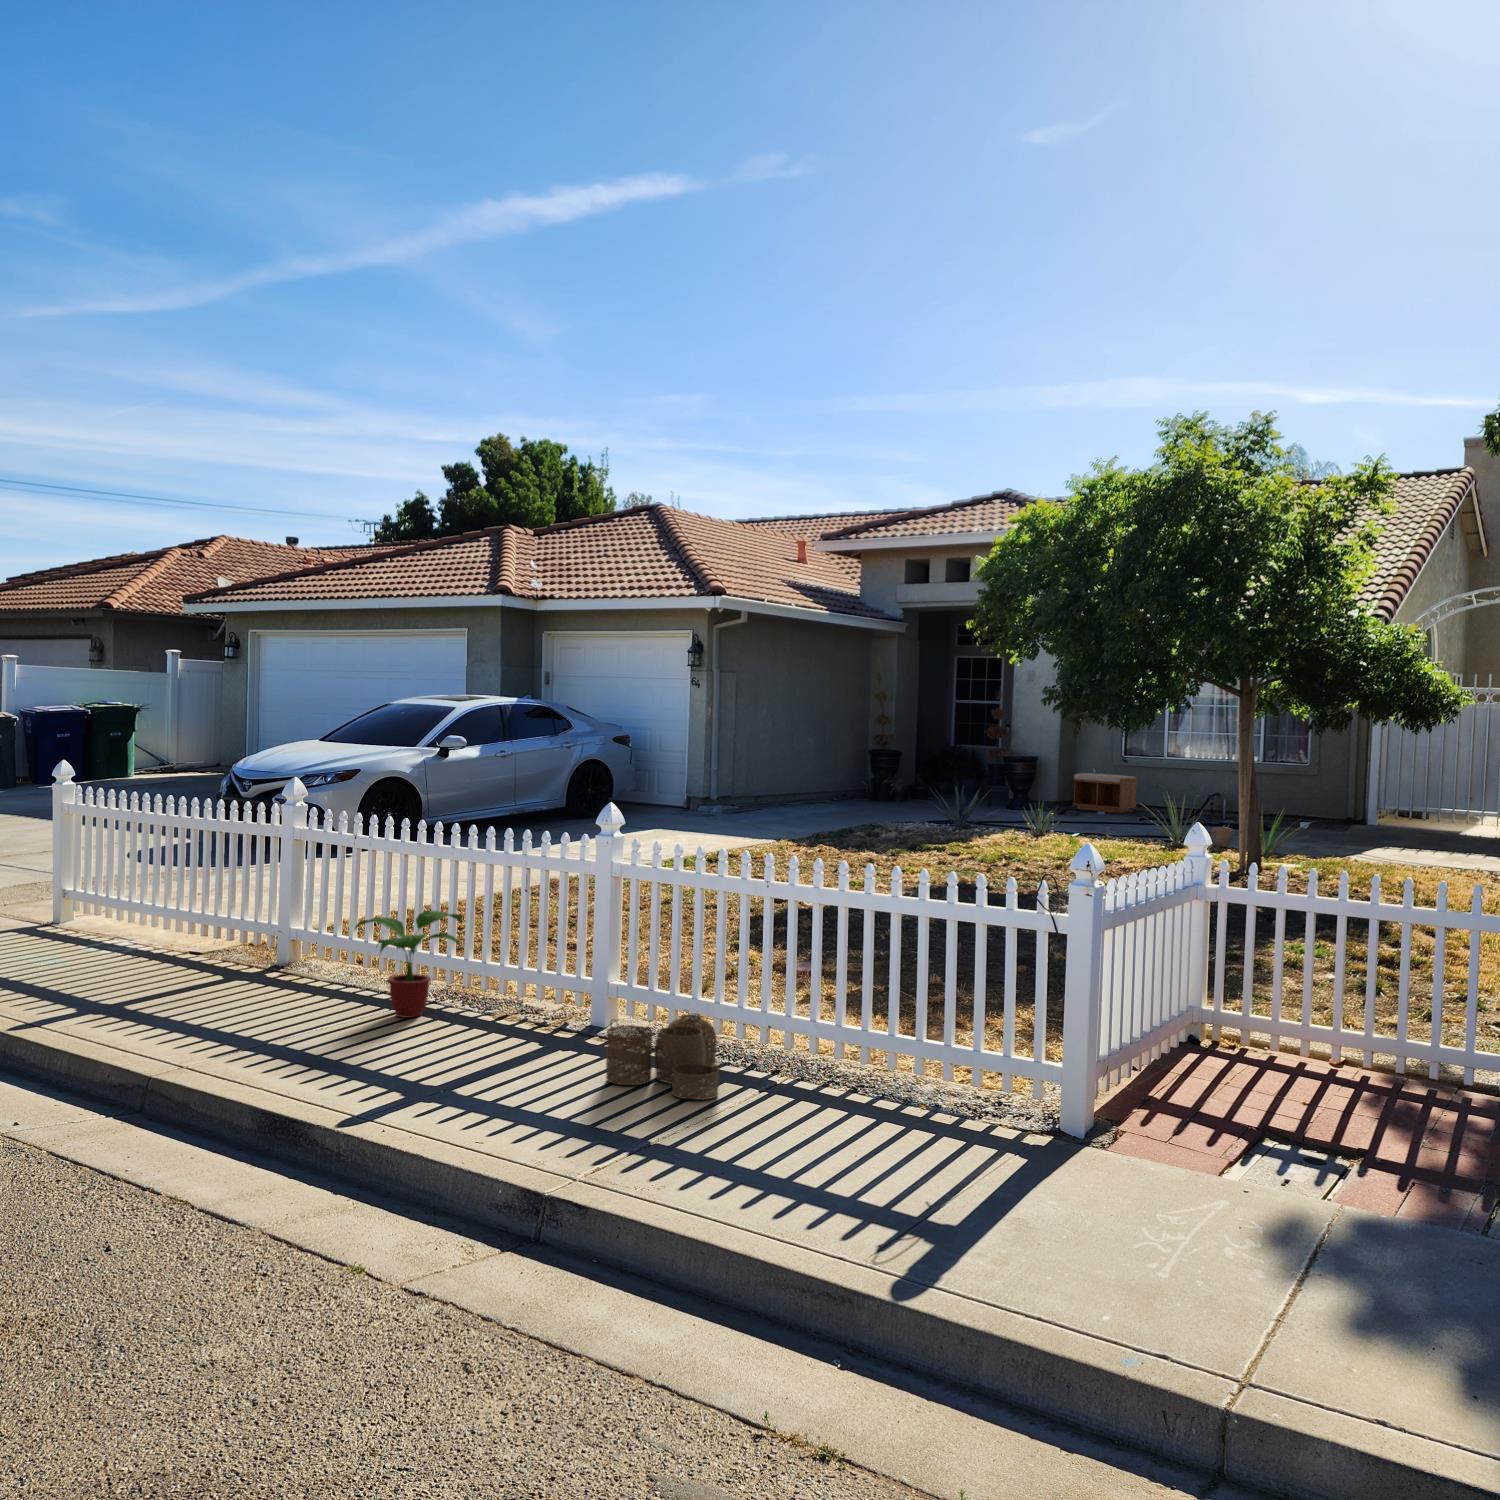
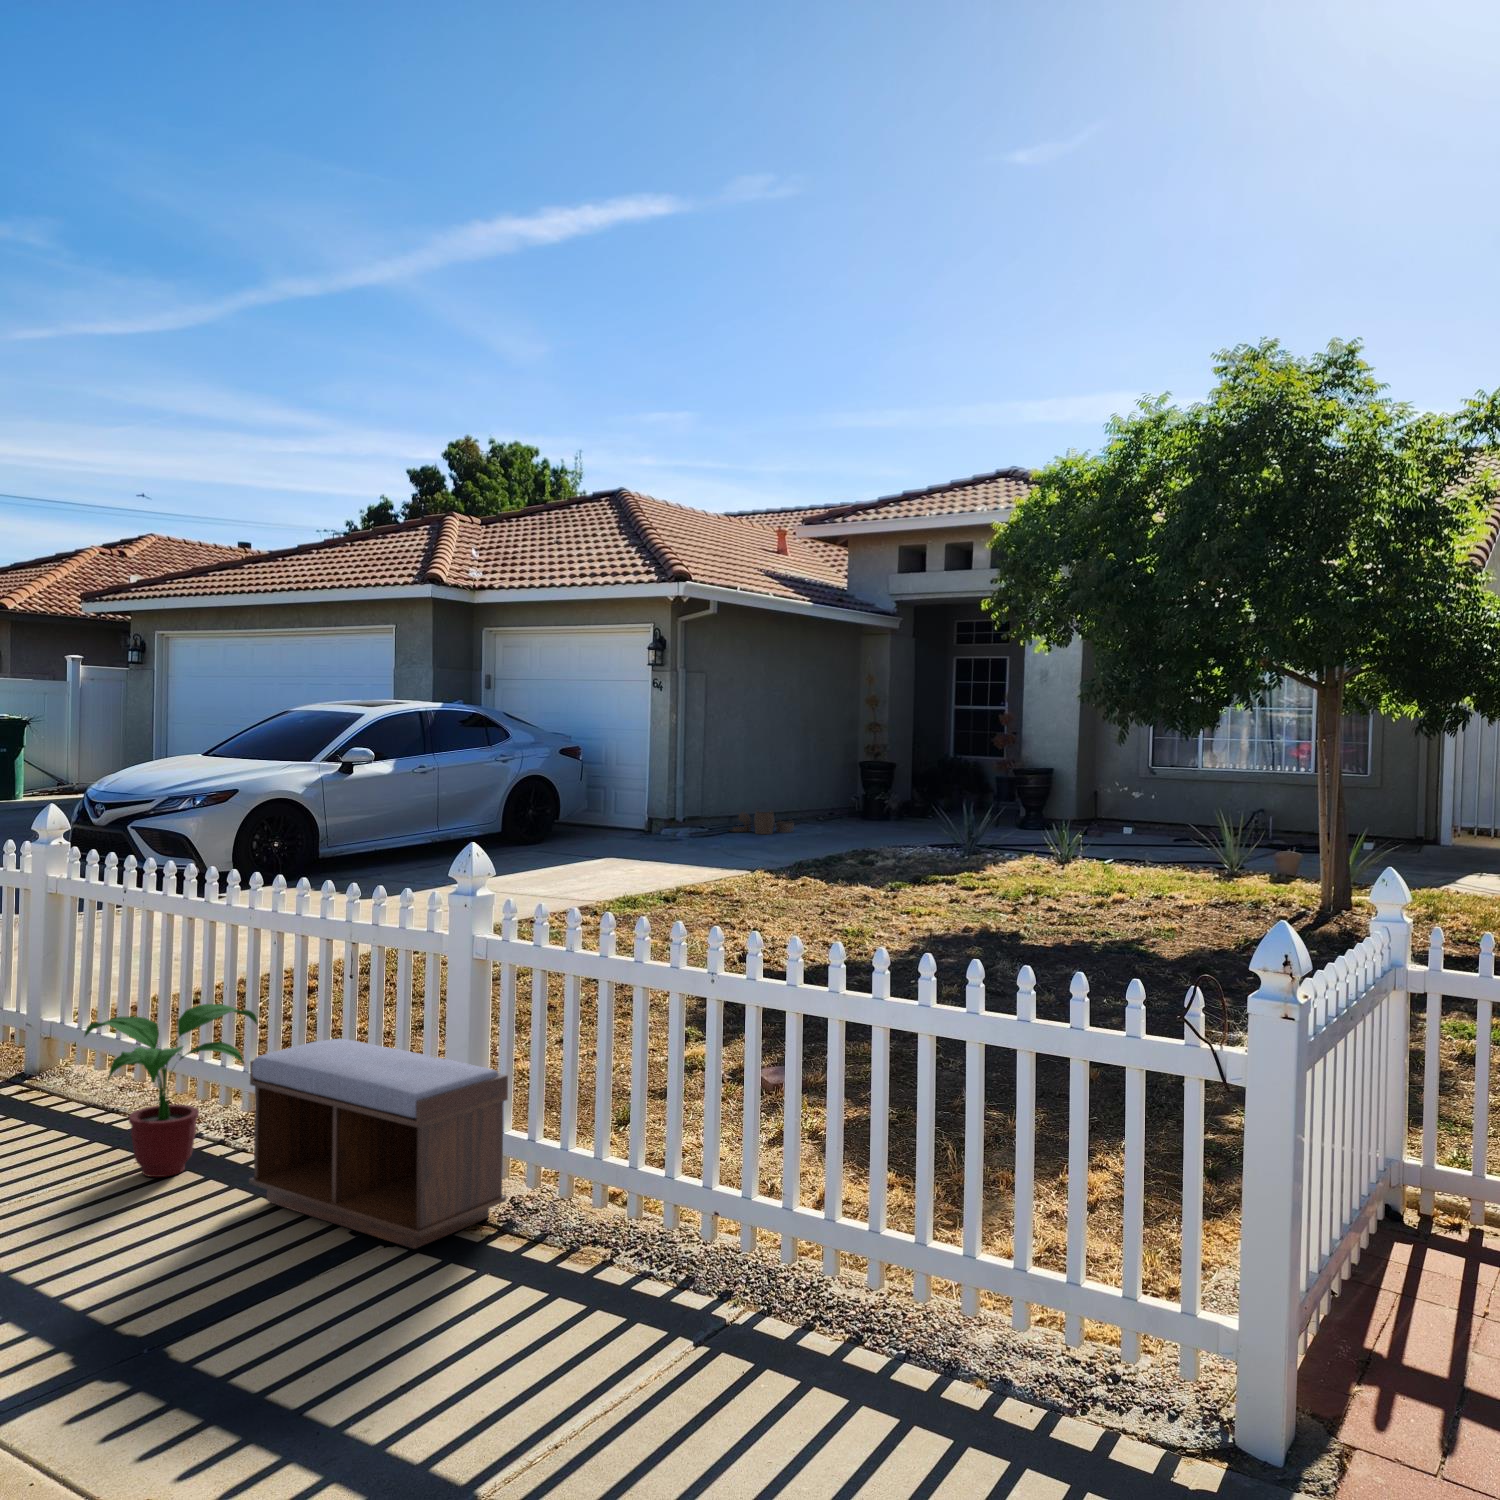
bench: present [1073,773,1138,813] -> present [249,1039,508,1249]
woven basket: present [606,1013,719,1100] -> present [730,810,794,834]

